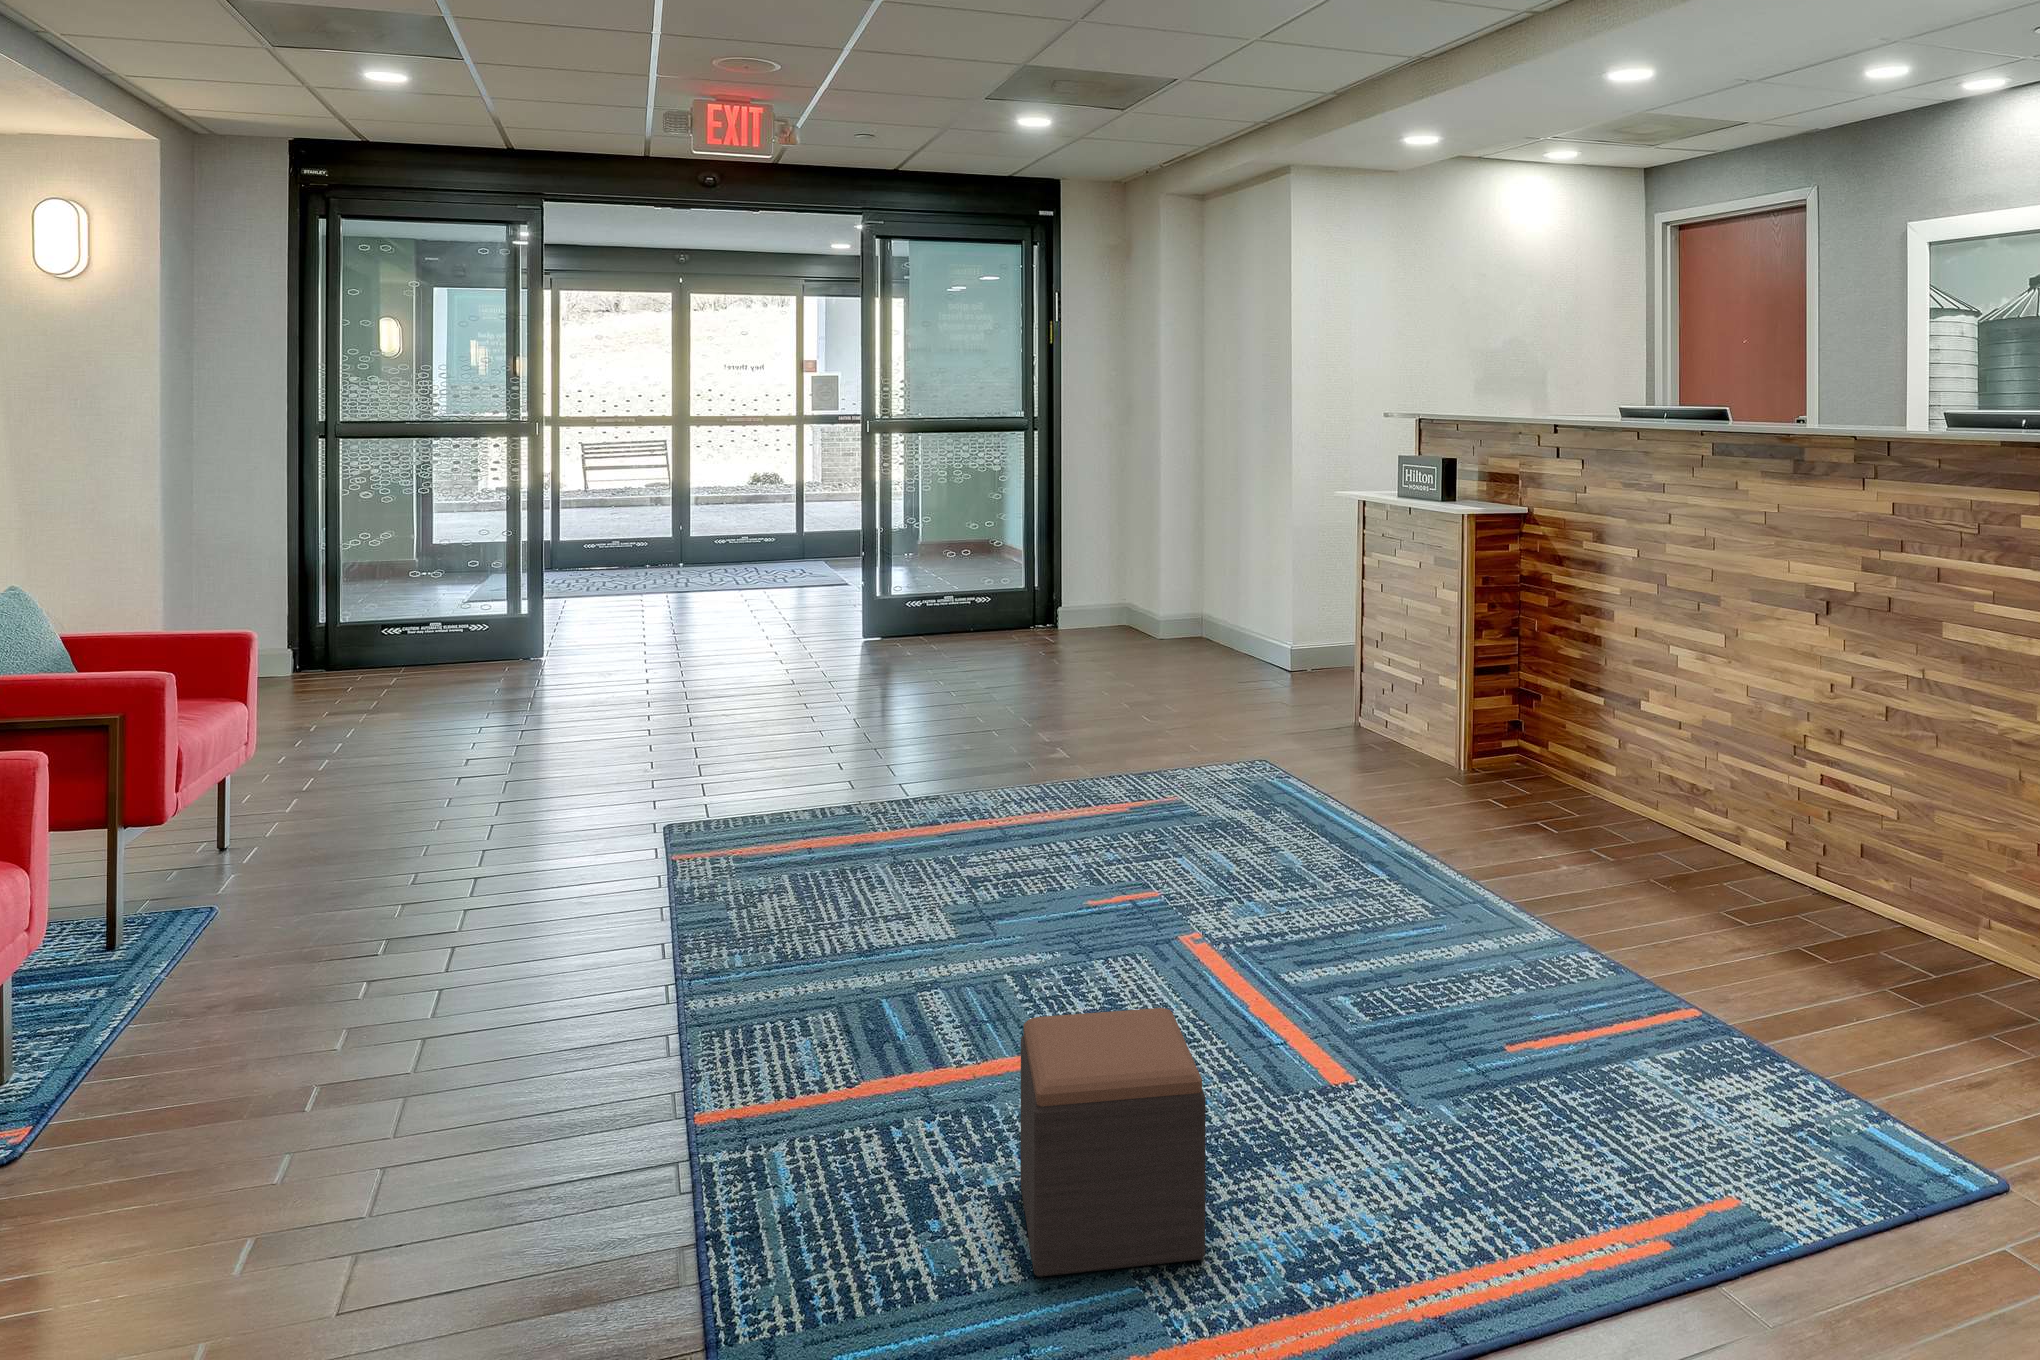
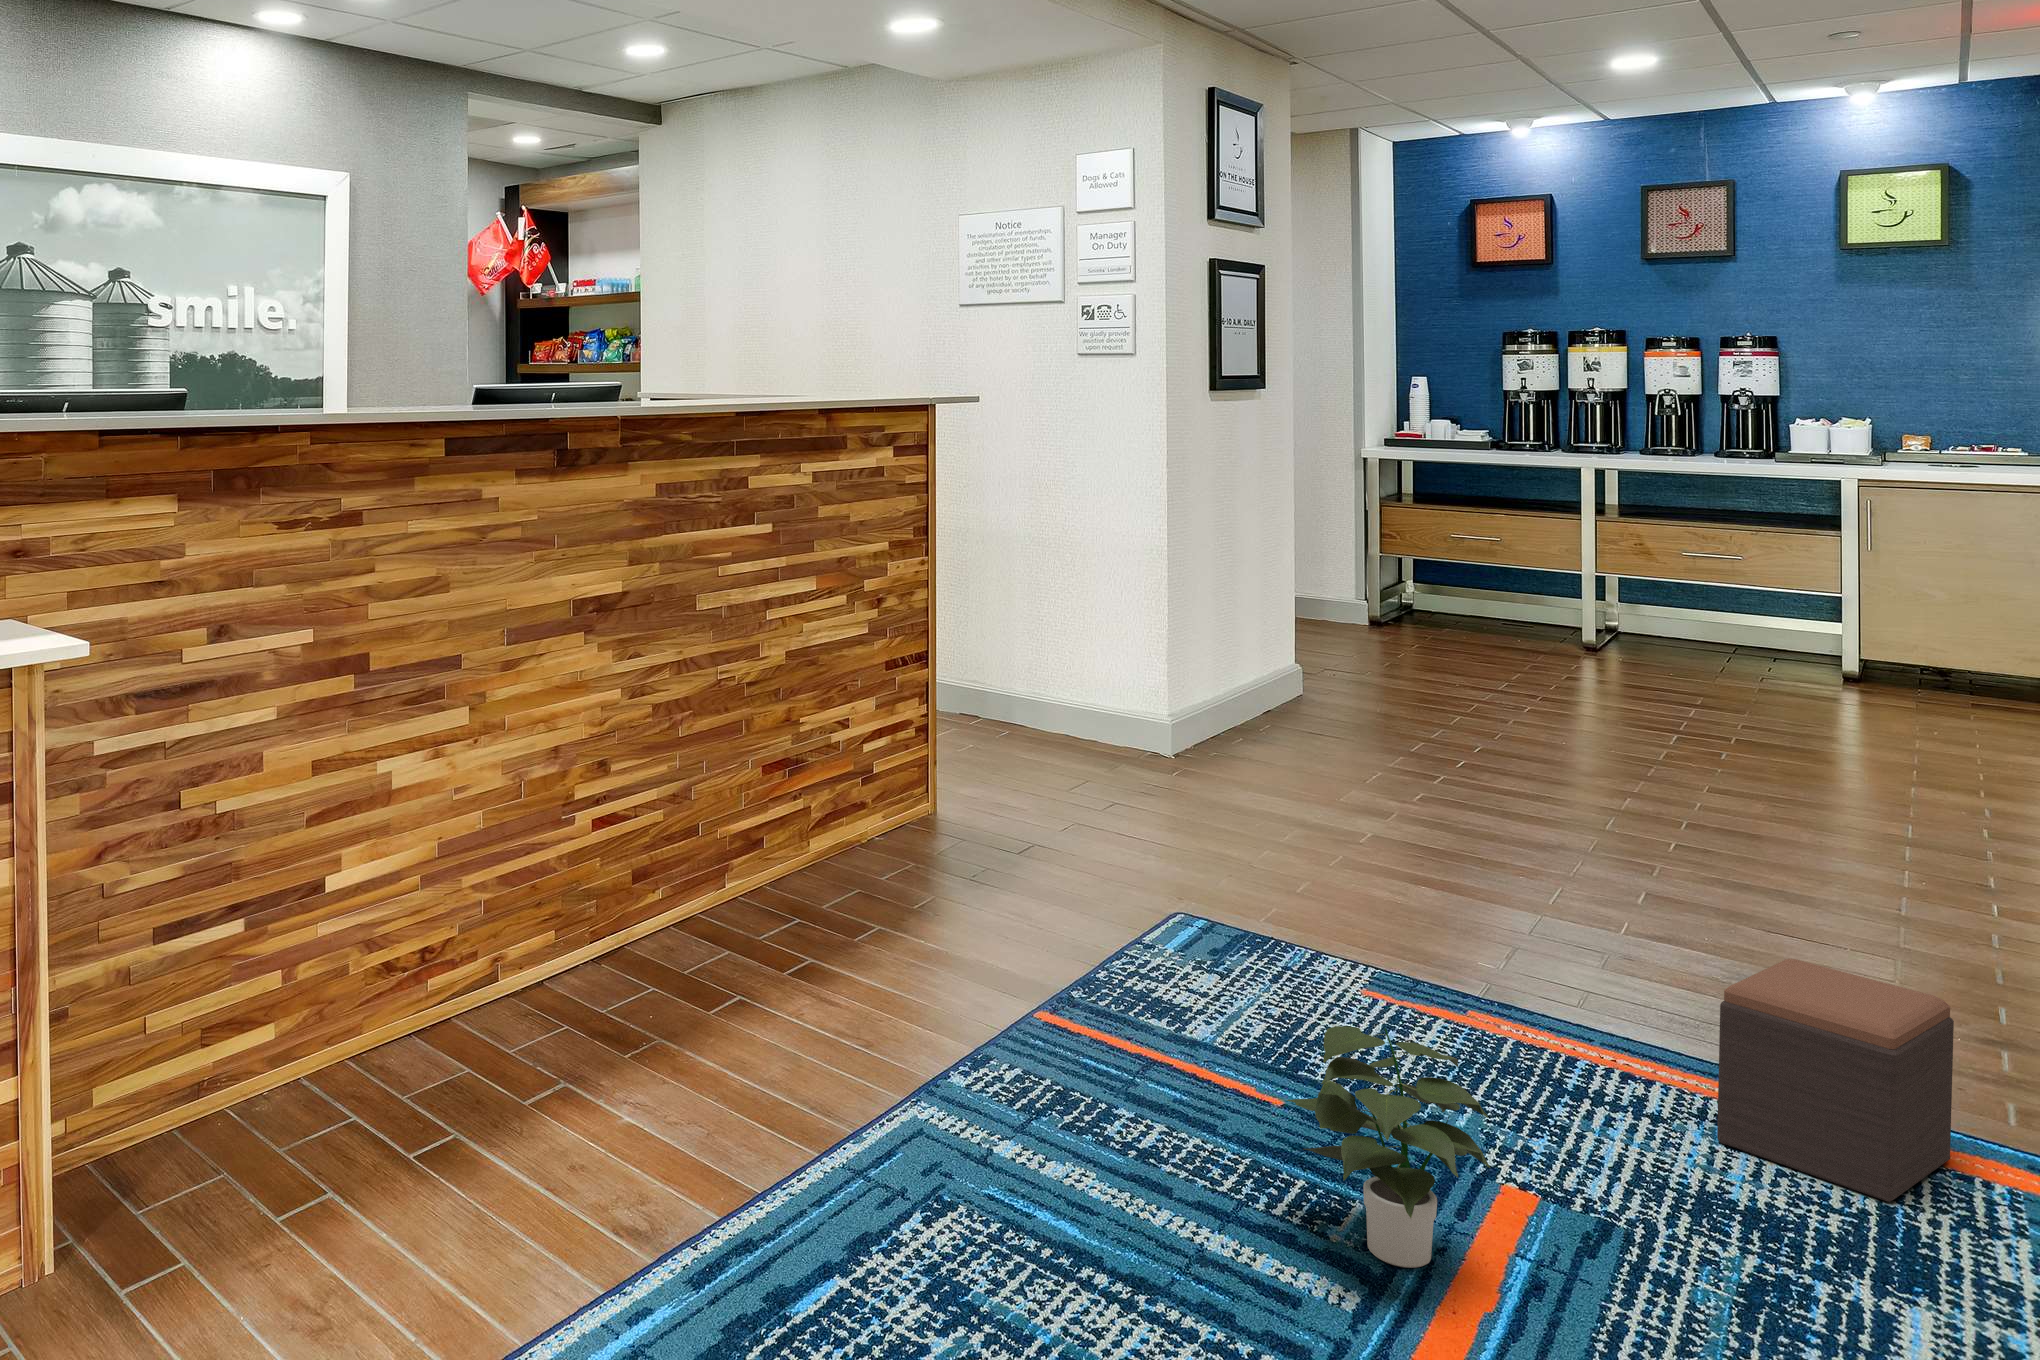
potted plant: none [1088,826,1226,980] -> present [1287,1026,1490,1268]

